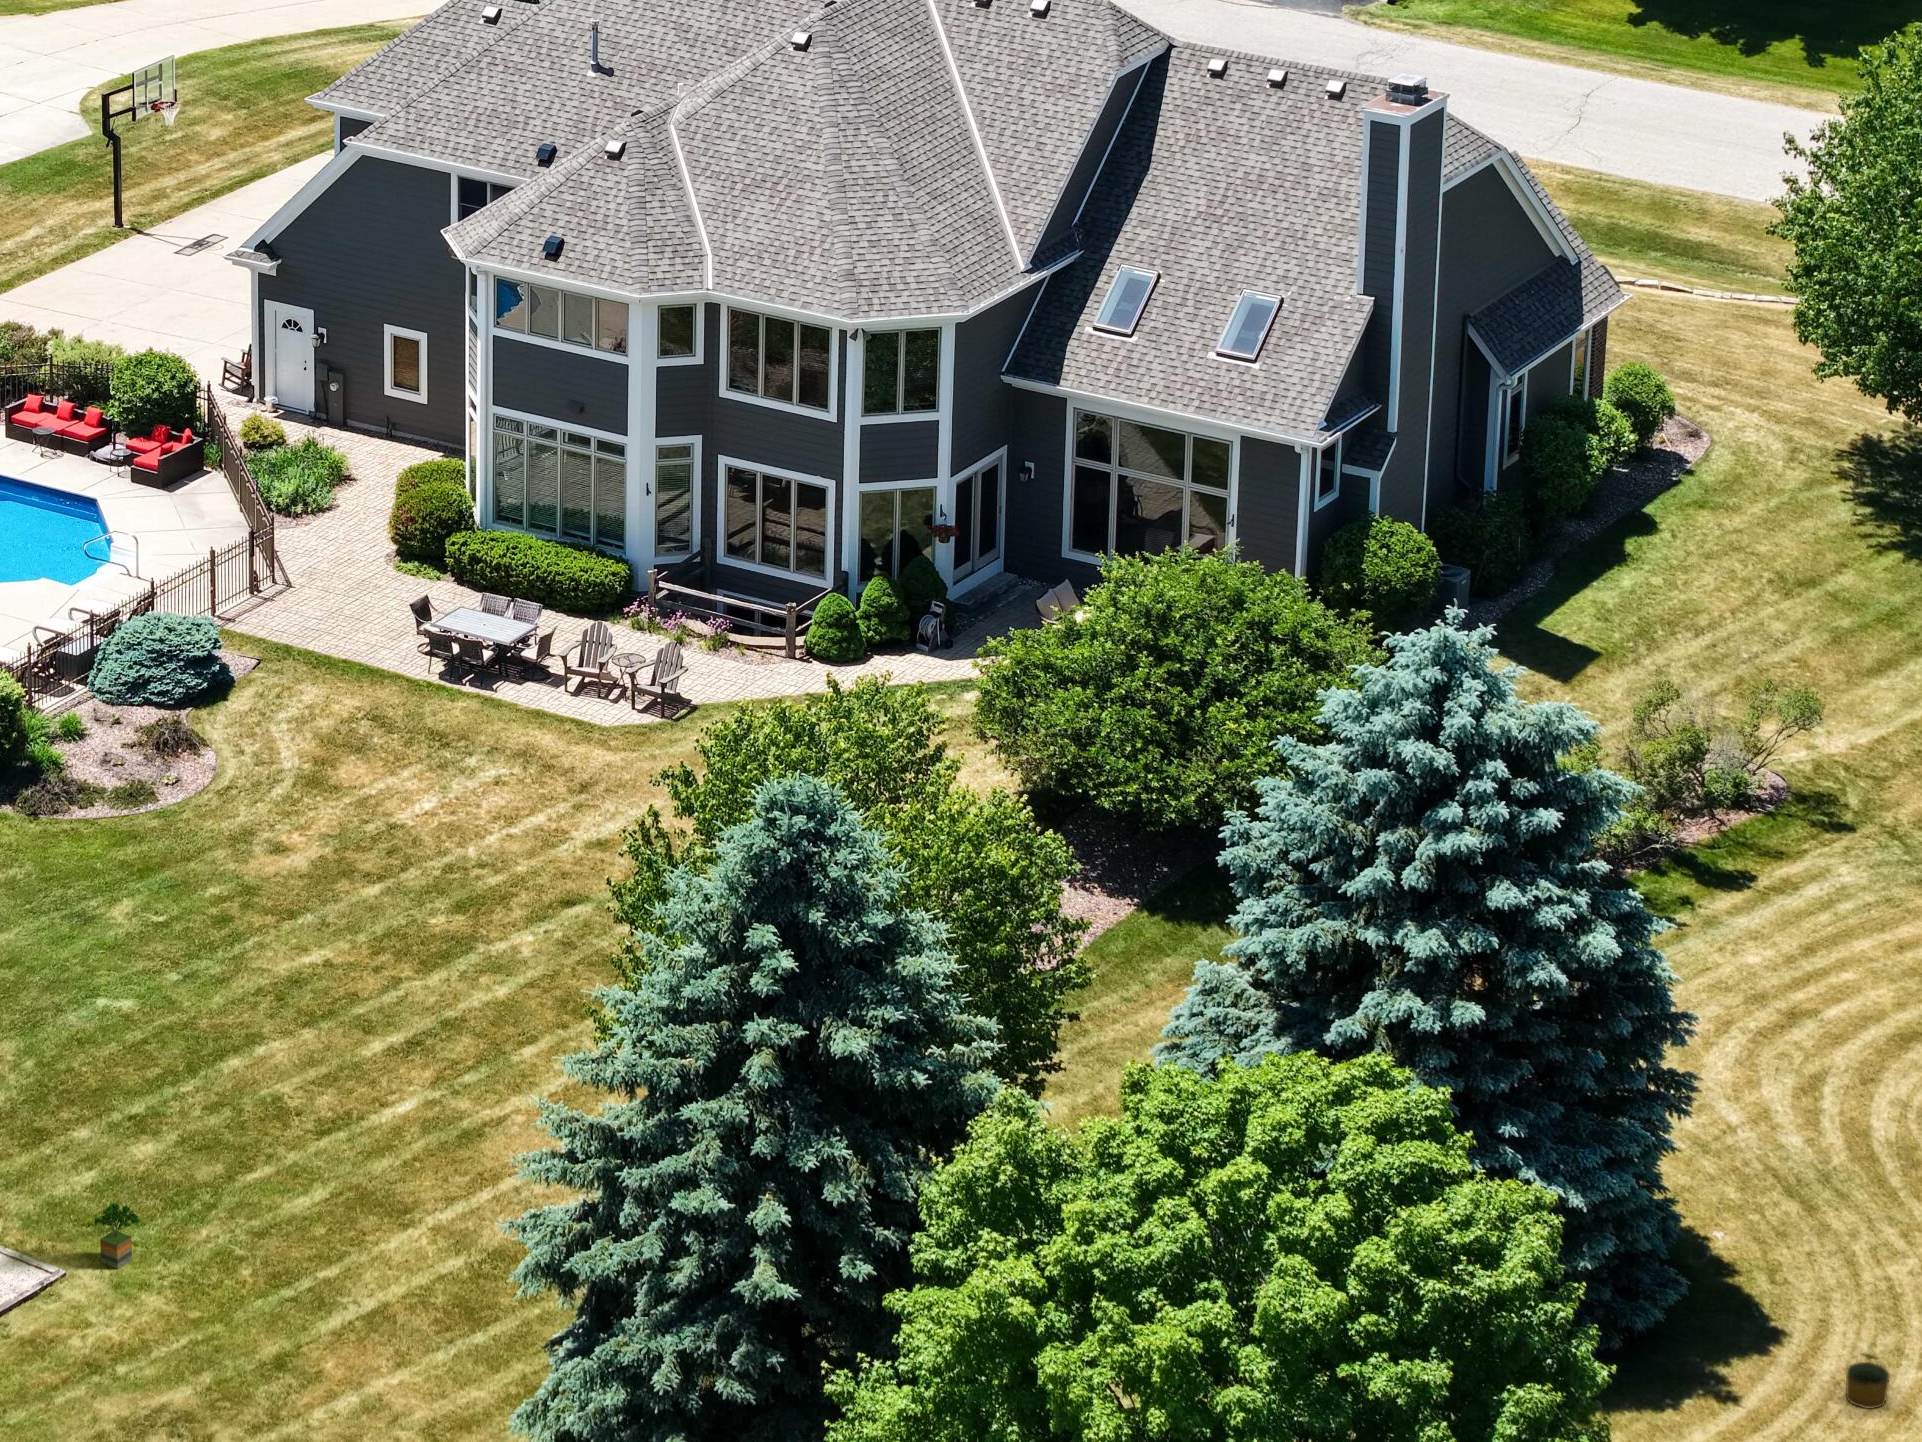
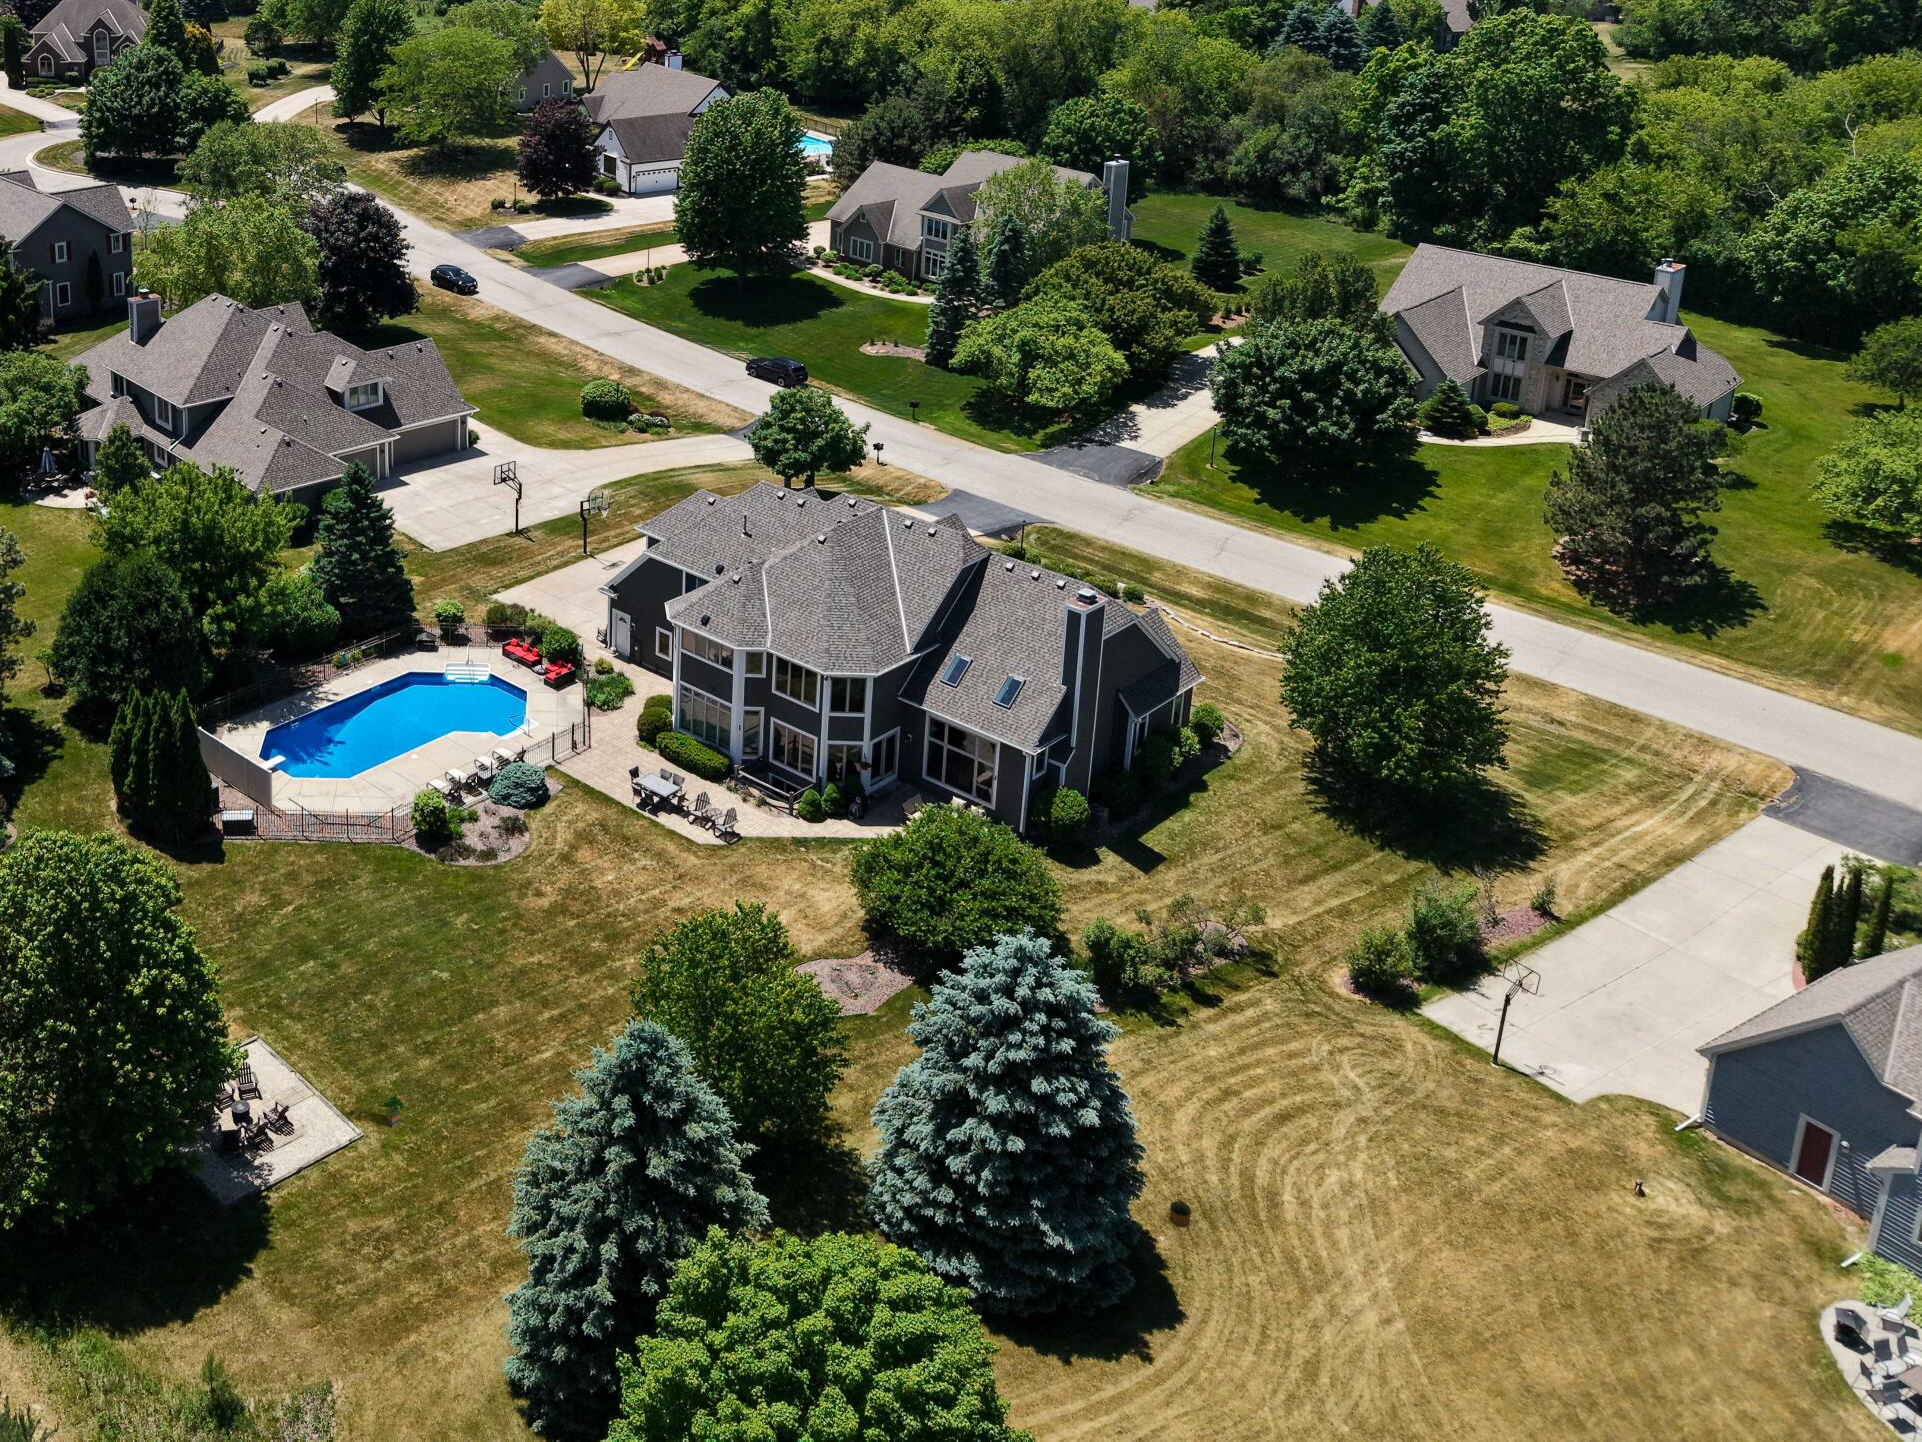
bucket: present [1846,1353,1890,1409] -> present [1170,1199,1191,1227]

